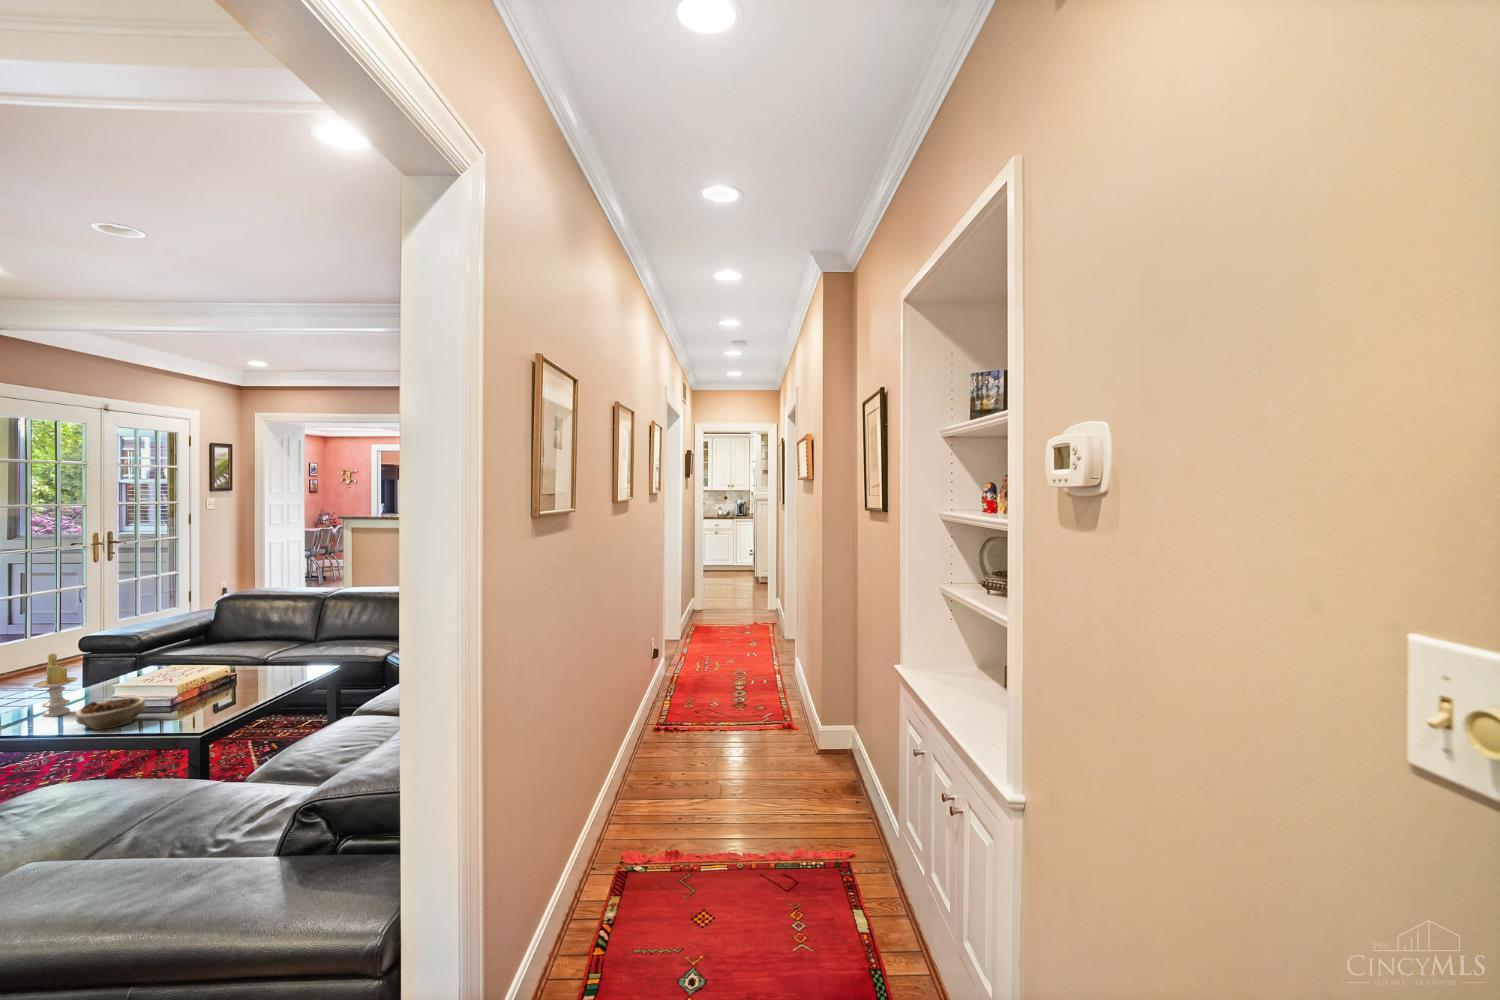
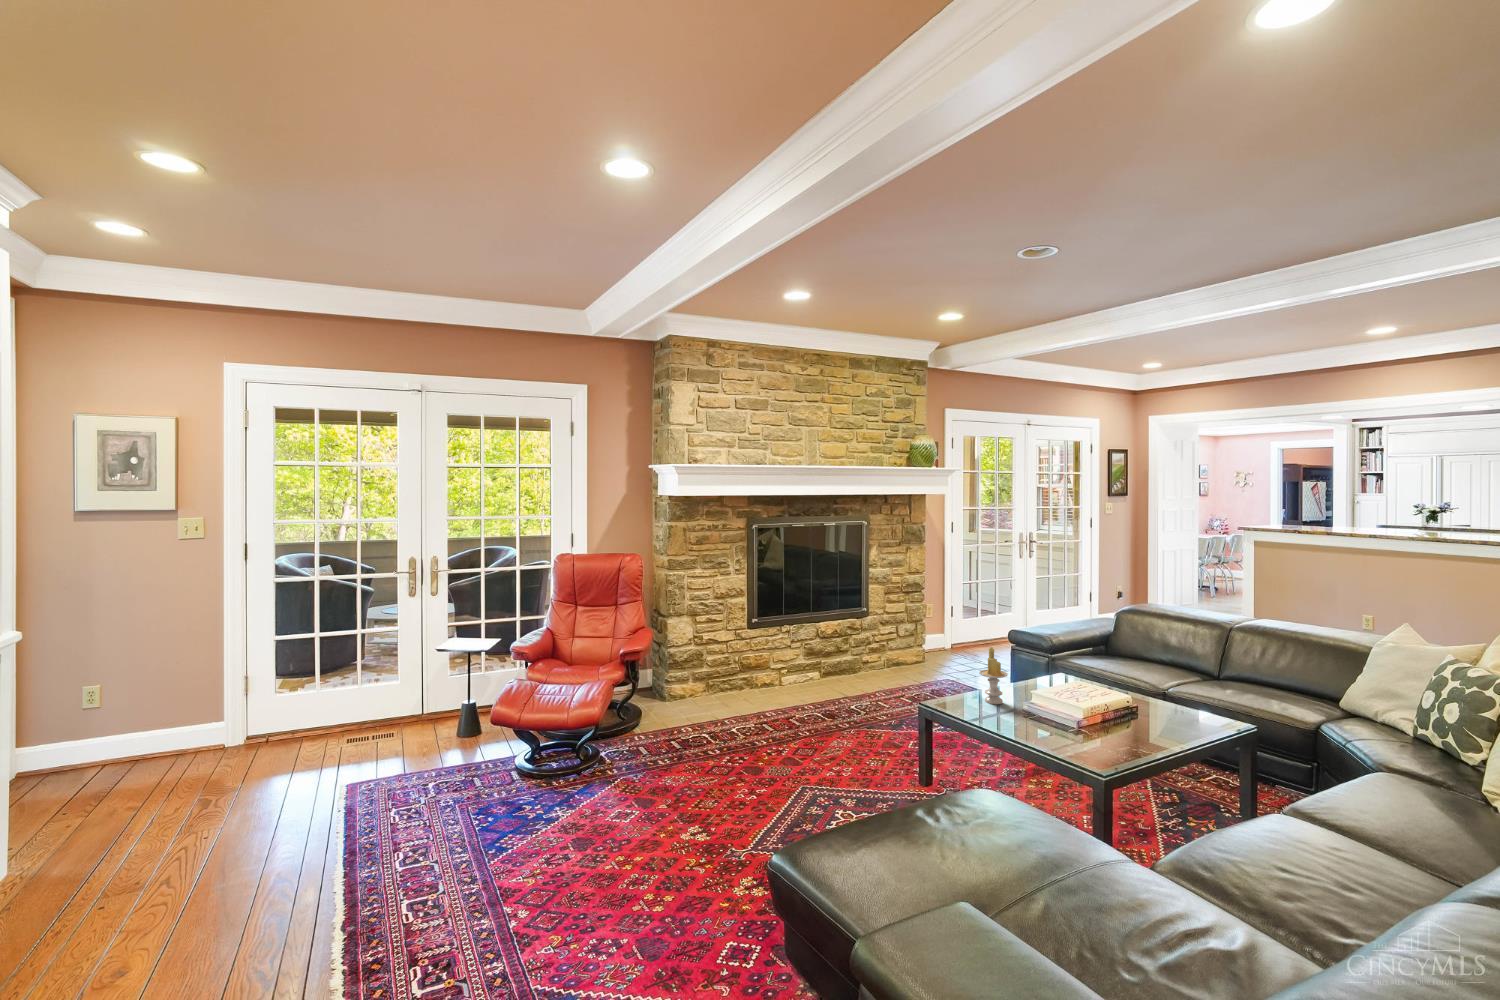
succulent planter: present [76,696,146,729] -> none [1006,703,1057,734]

